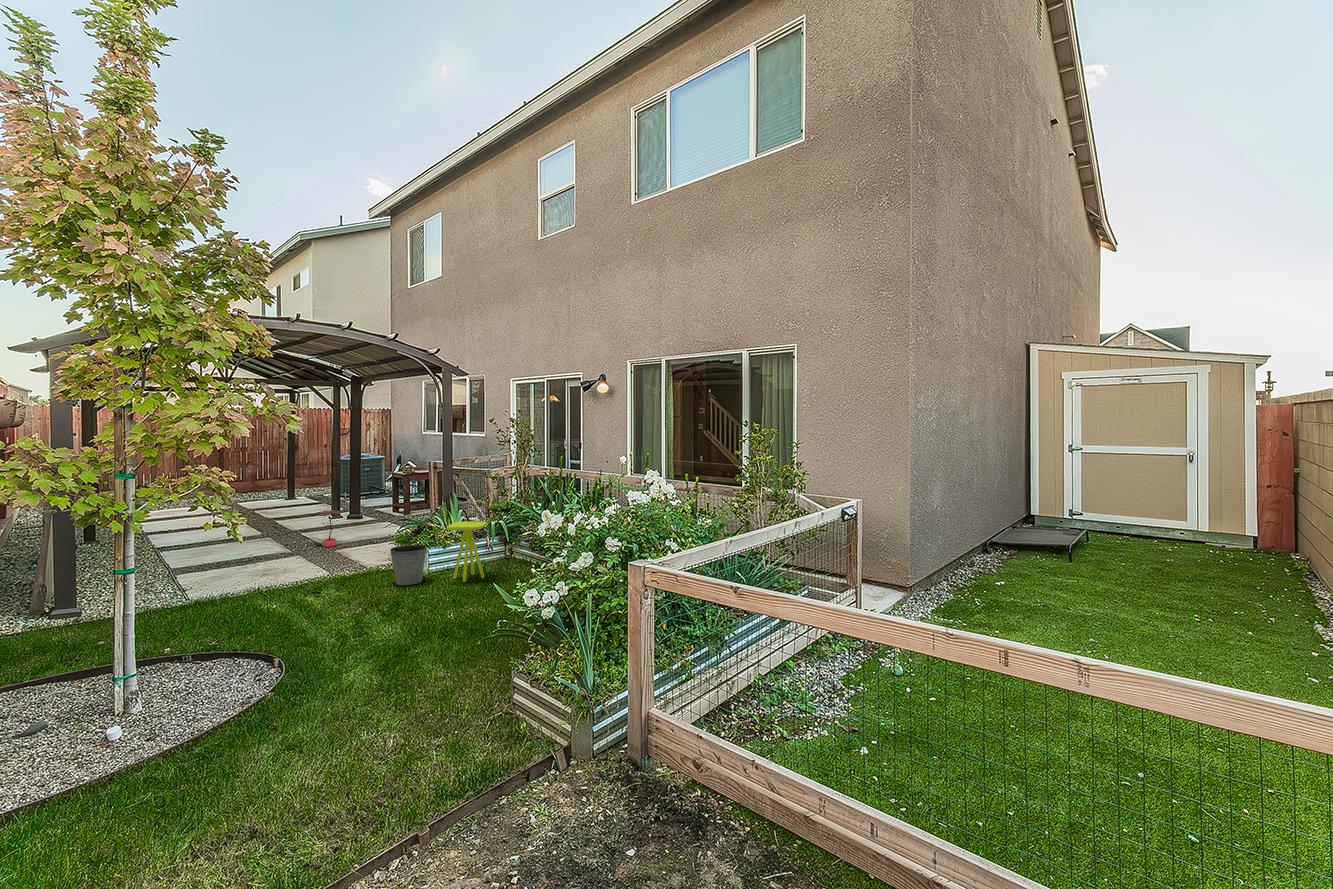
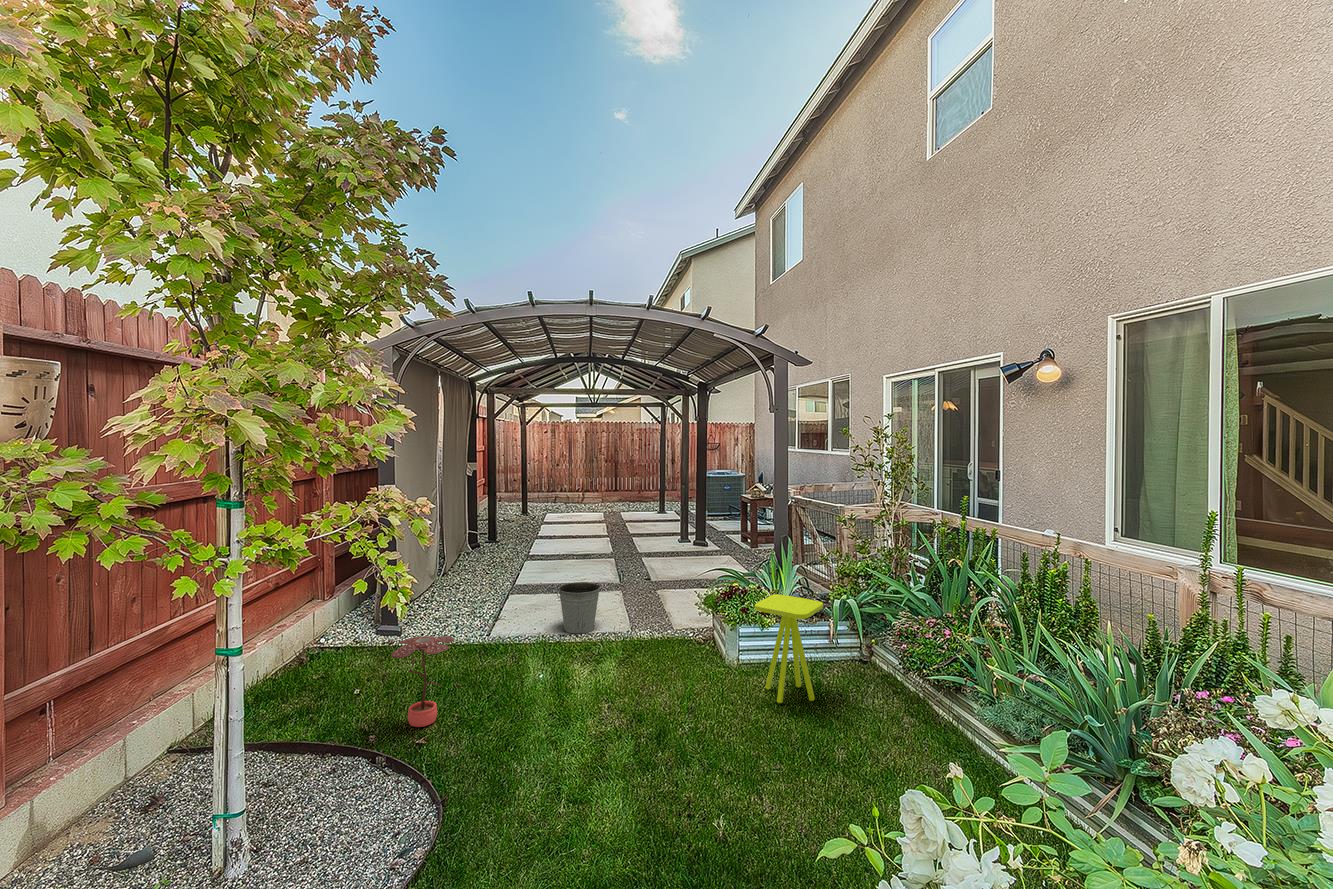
potted plant: present [315,510,344,547] -> present [391,636,454,727]
bucket: present [388,544,427,585] -> present [557,582,600,633]

